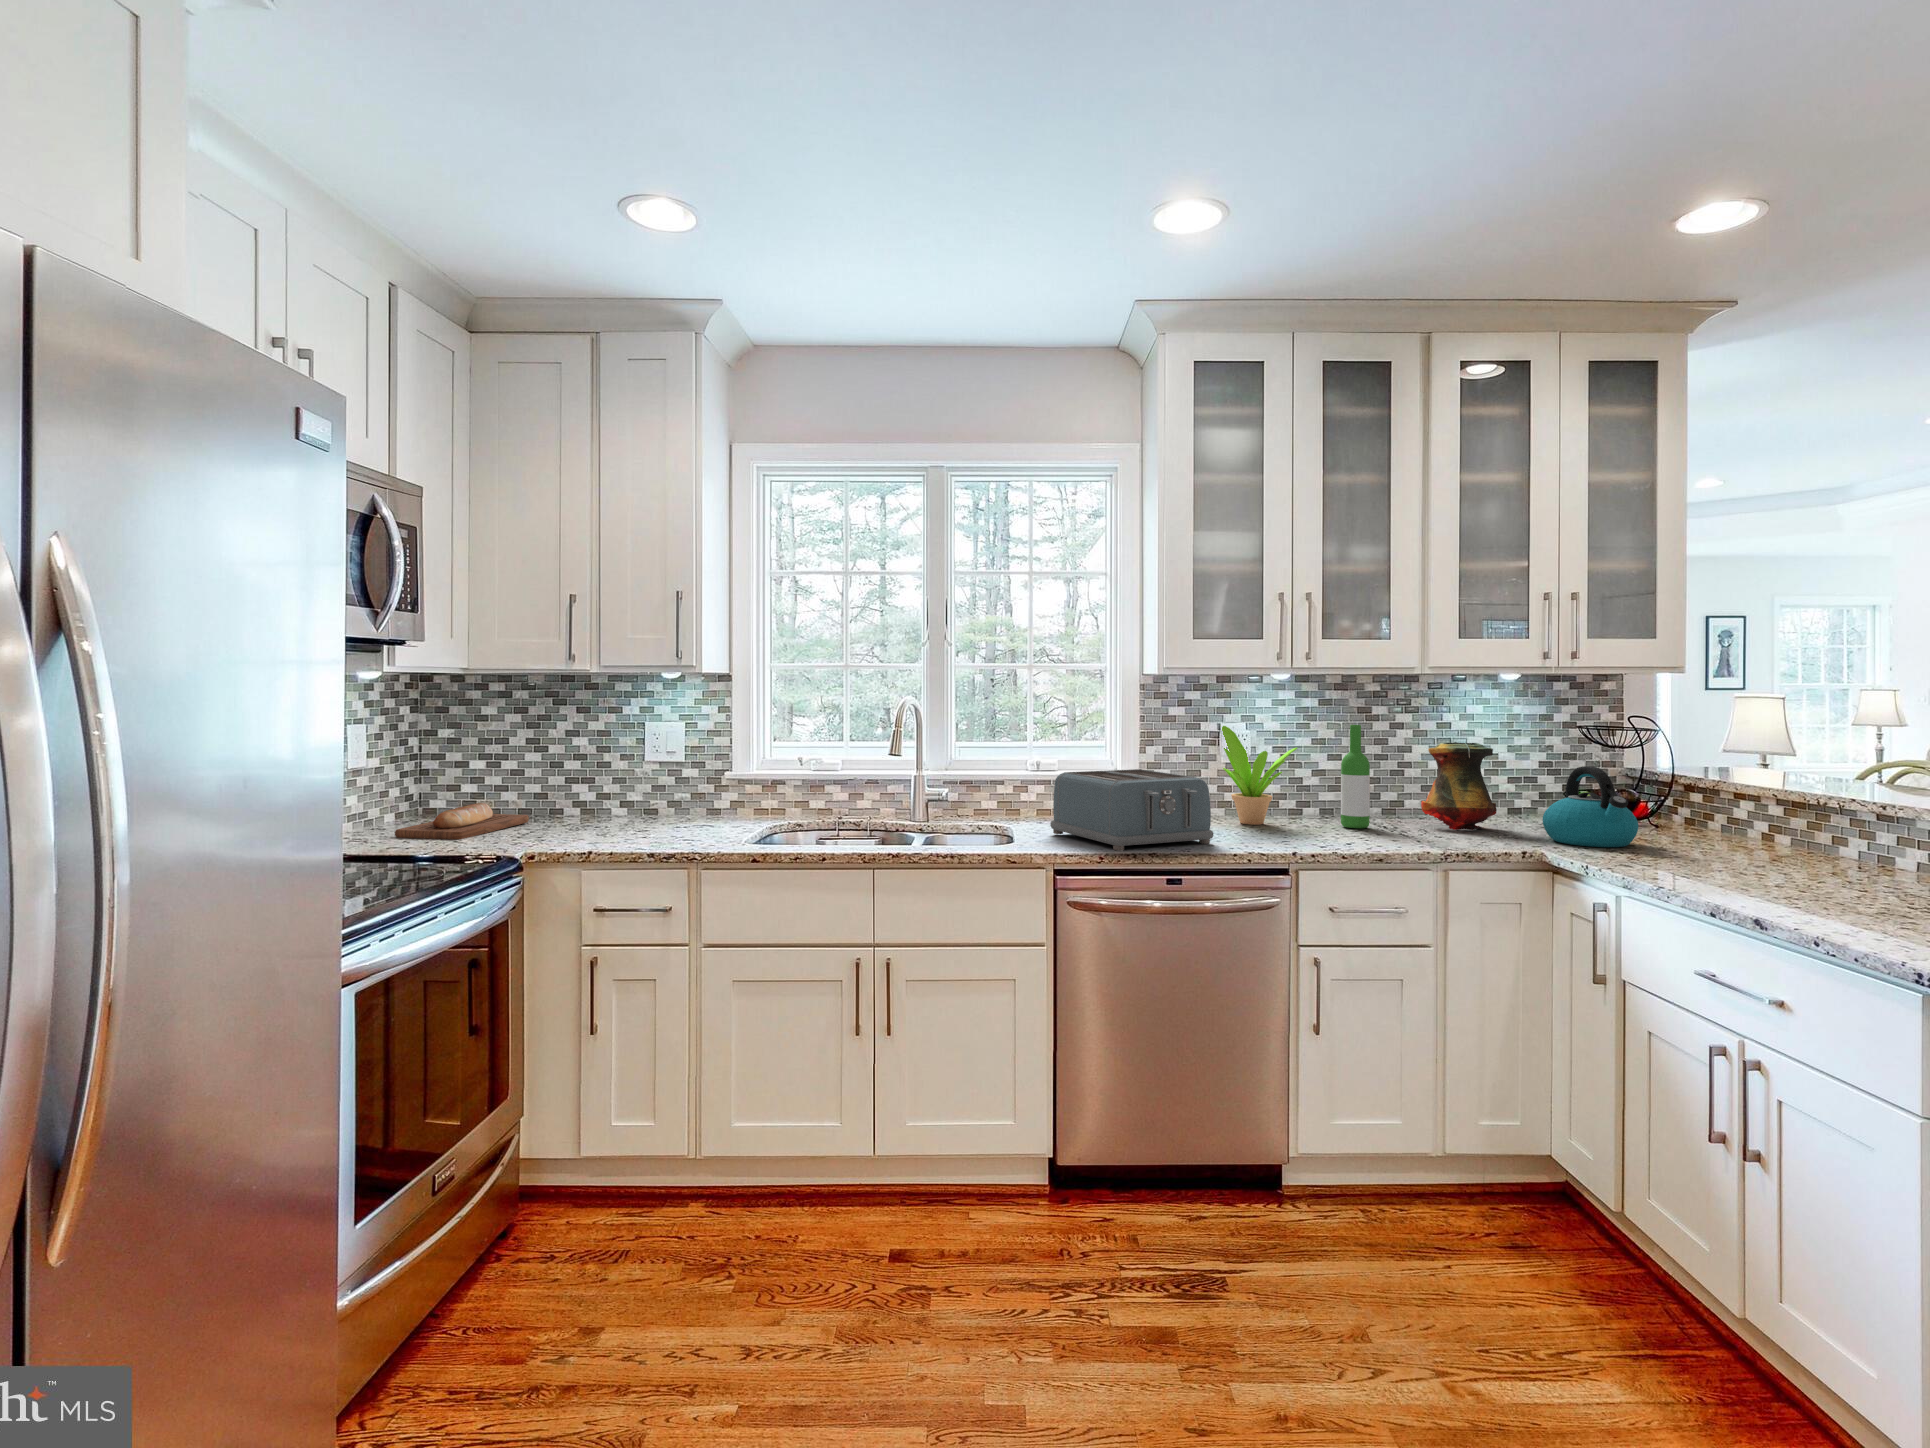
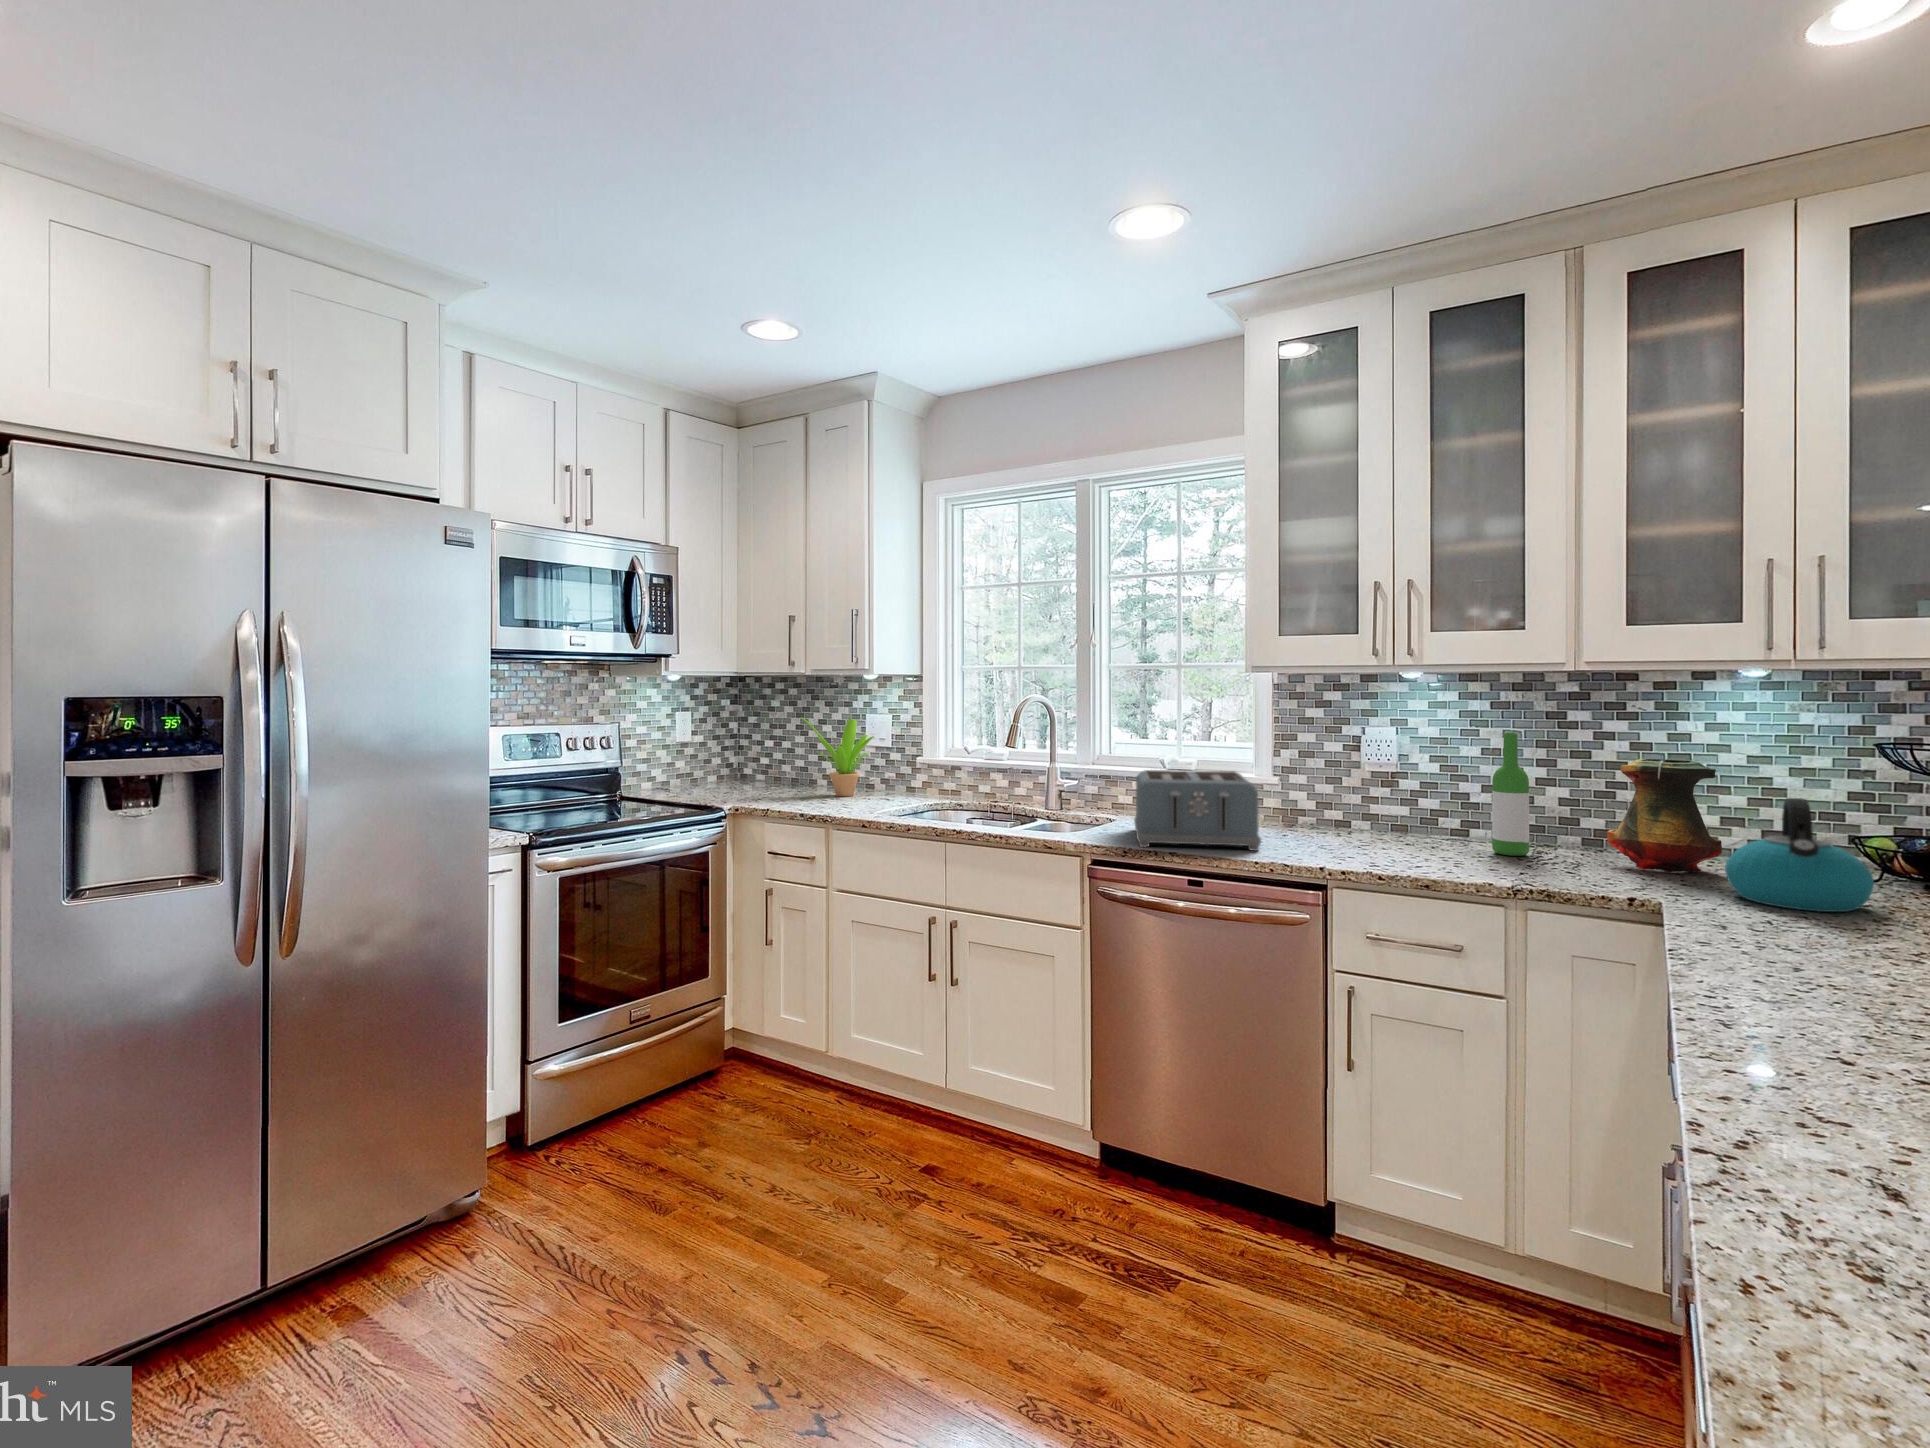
potted plant: present [1222,726,1298,825] -> present [801,717,874,796]
bread loaf: present [395,803,529,840] -> none [697,771,796,795]

